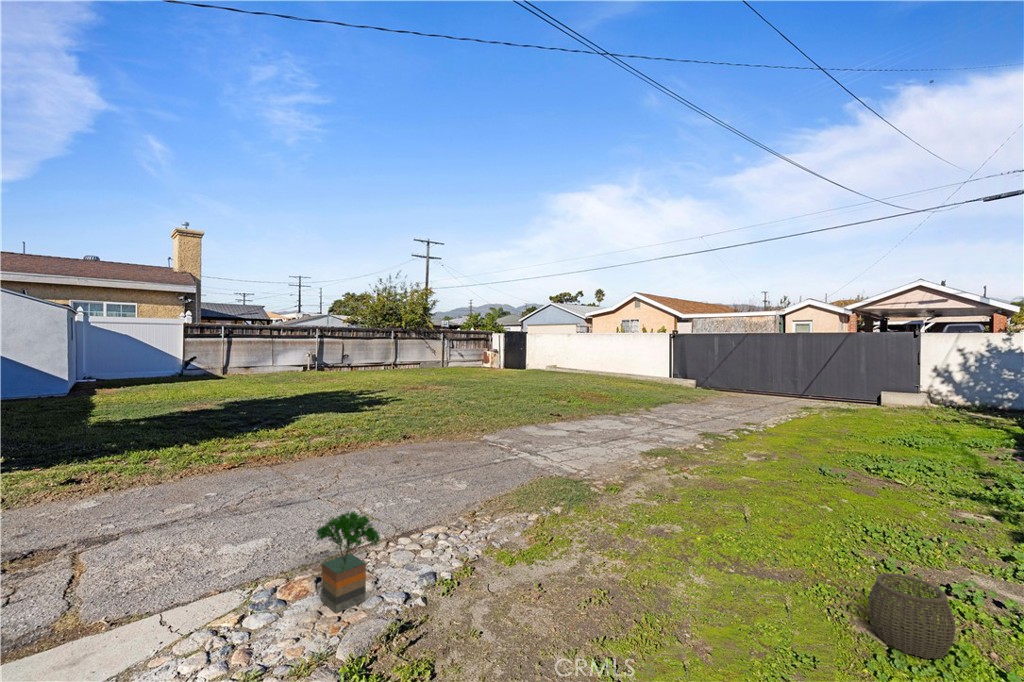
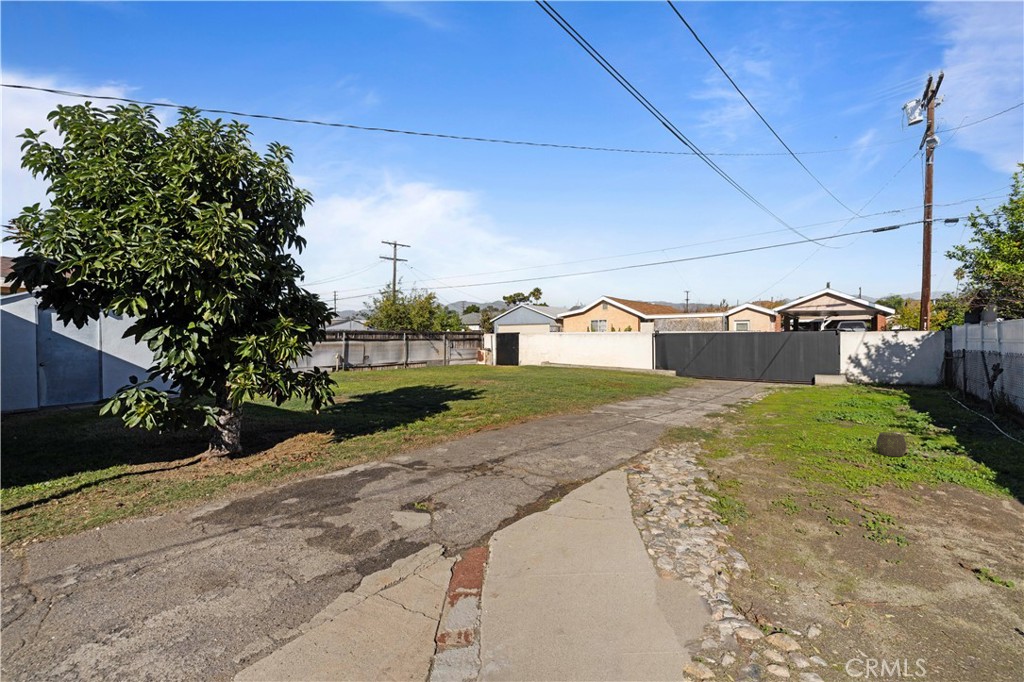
potted tree: present [316,512,380,613] -> none [673,421,701,459]

